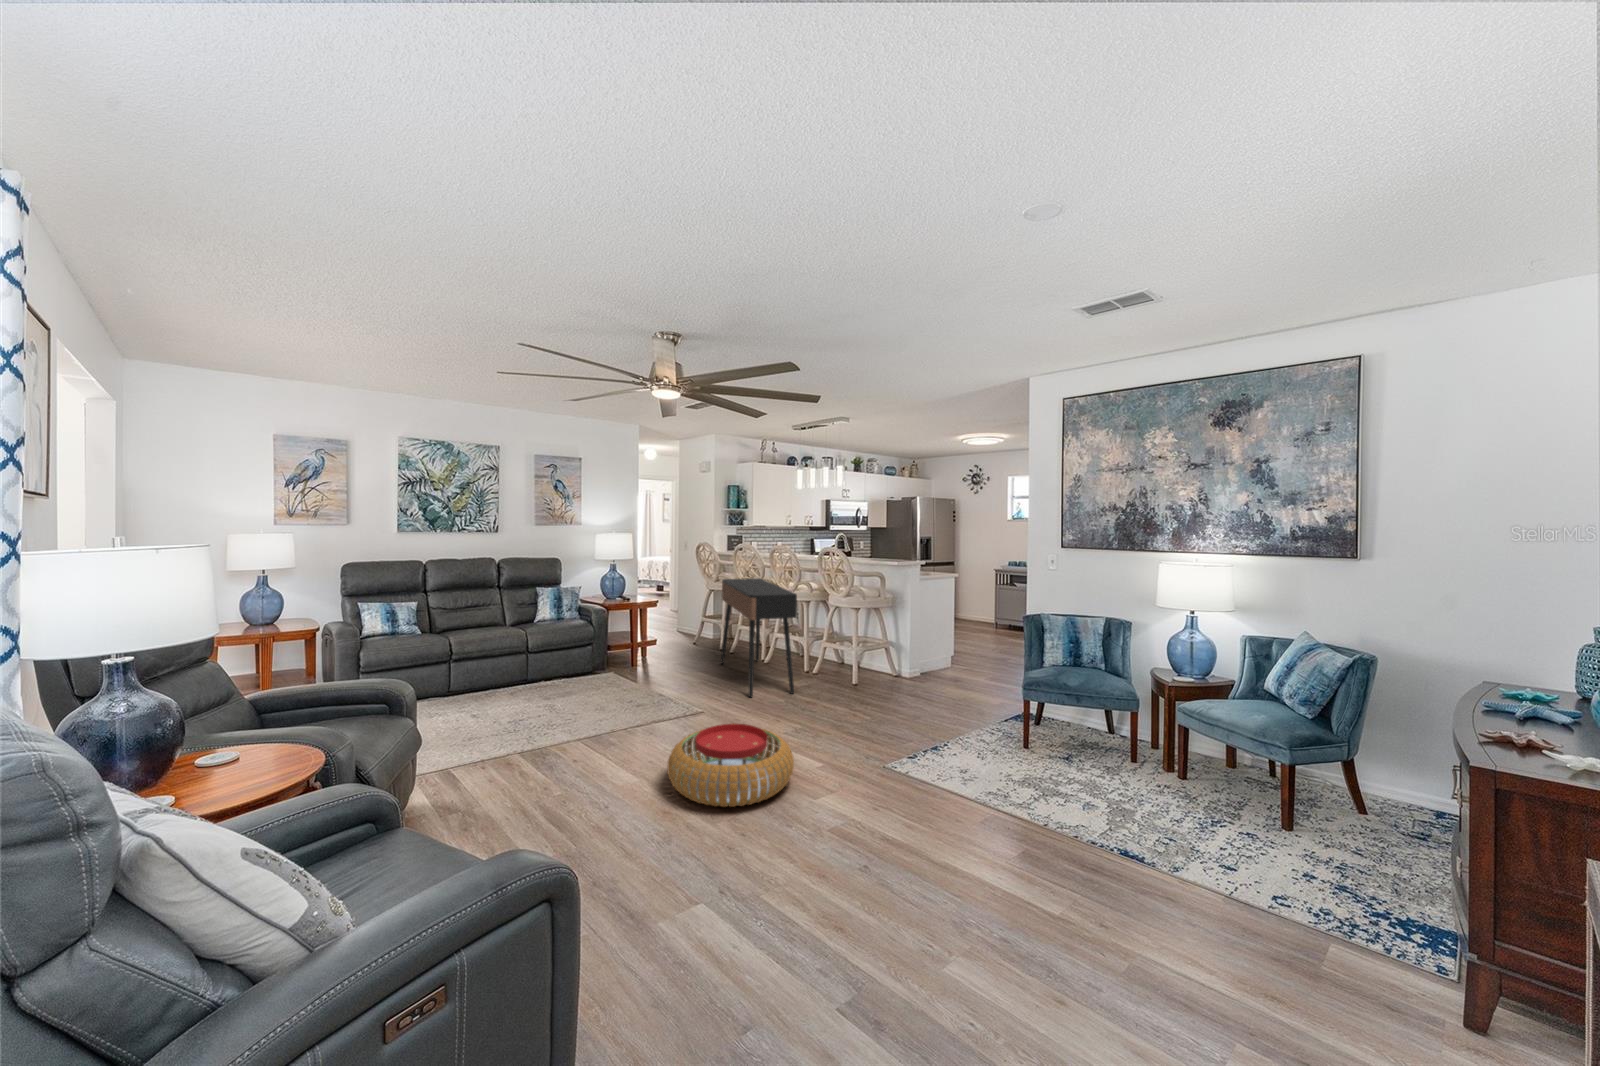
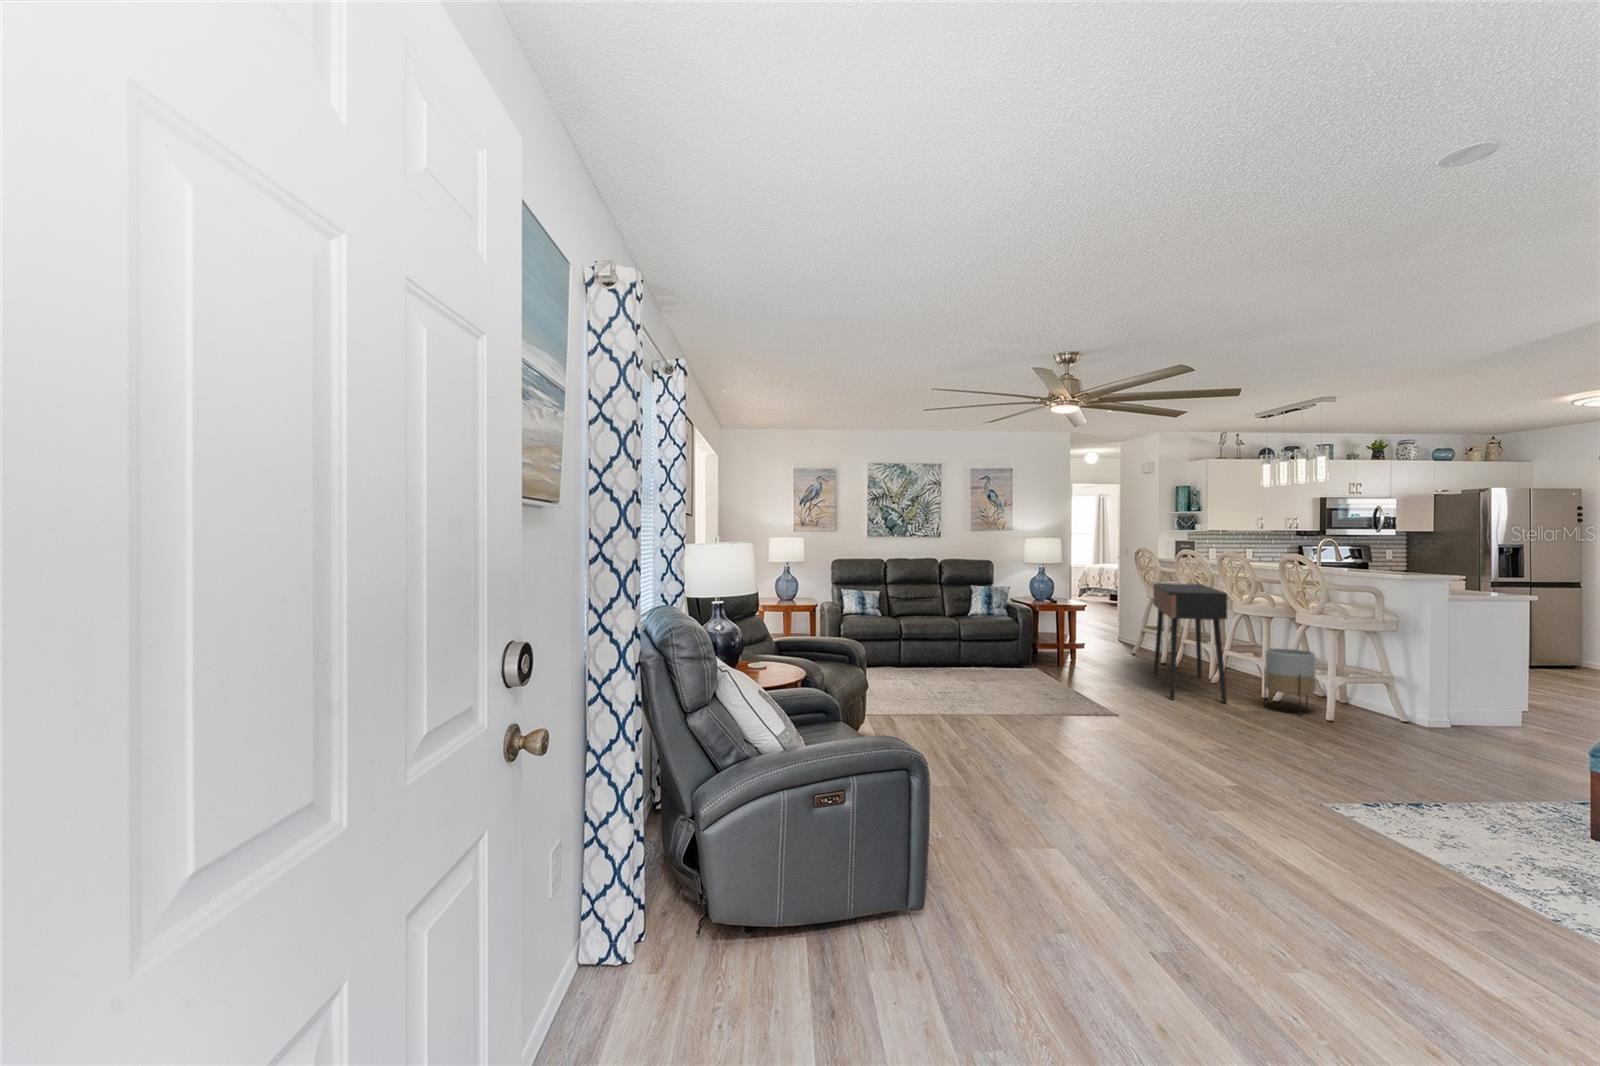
planter: none [822,639,861,700] -> present [1264,648,1316,715]
pouf: present [667,724,794,807] -> none [1057,693,1180,754]

